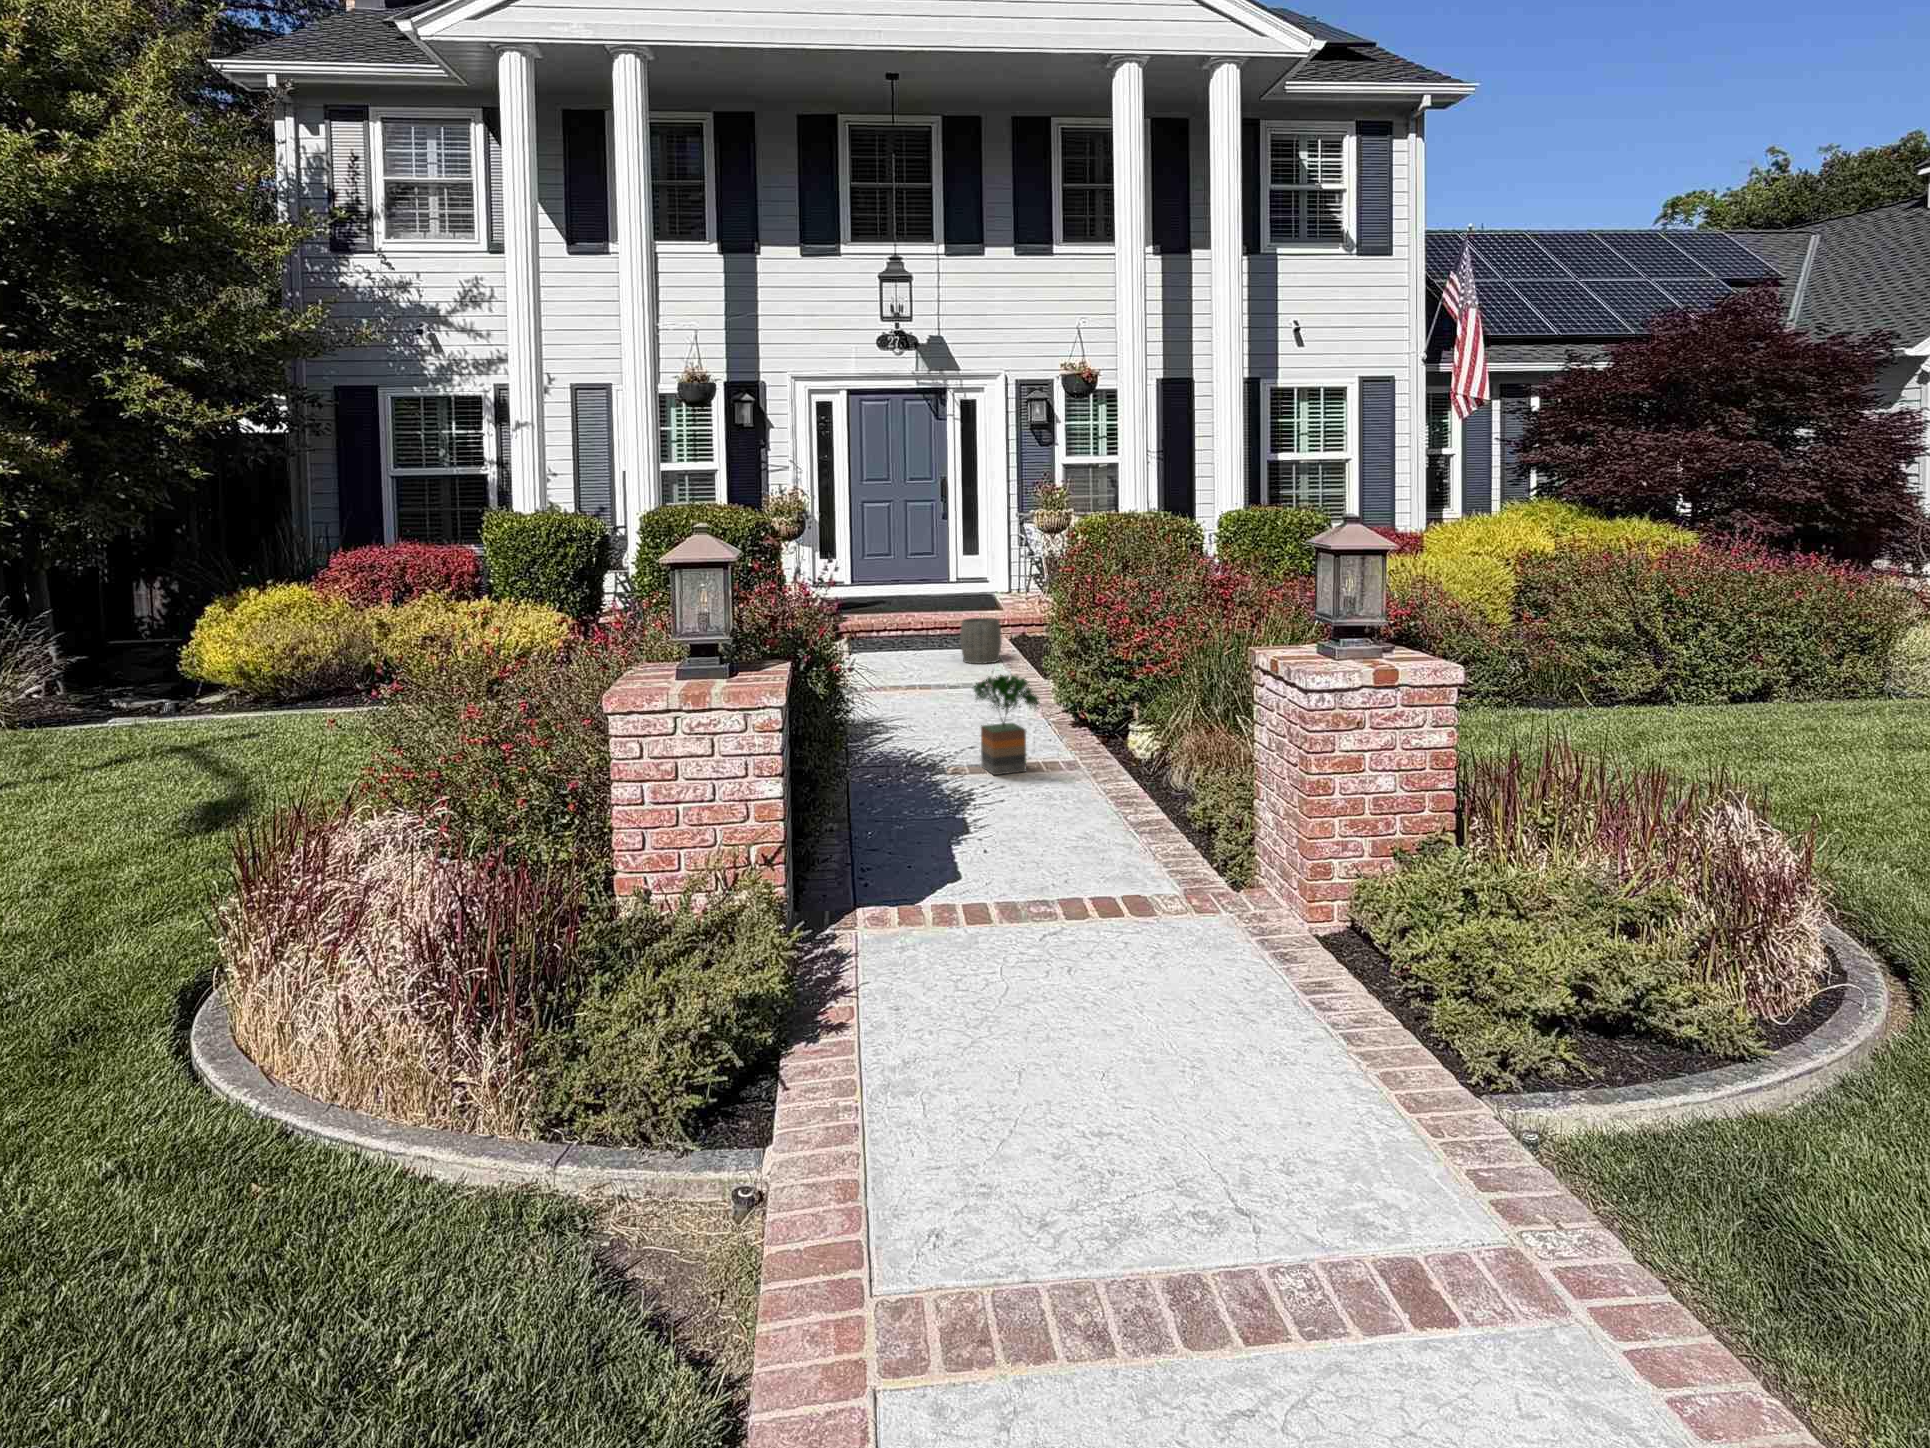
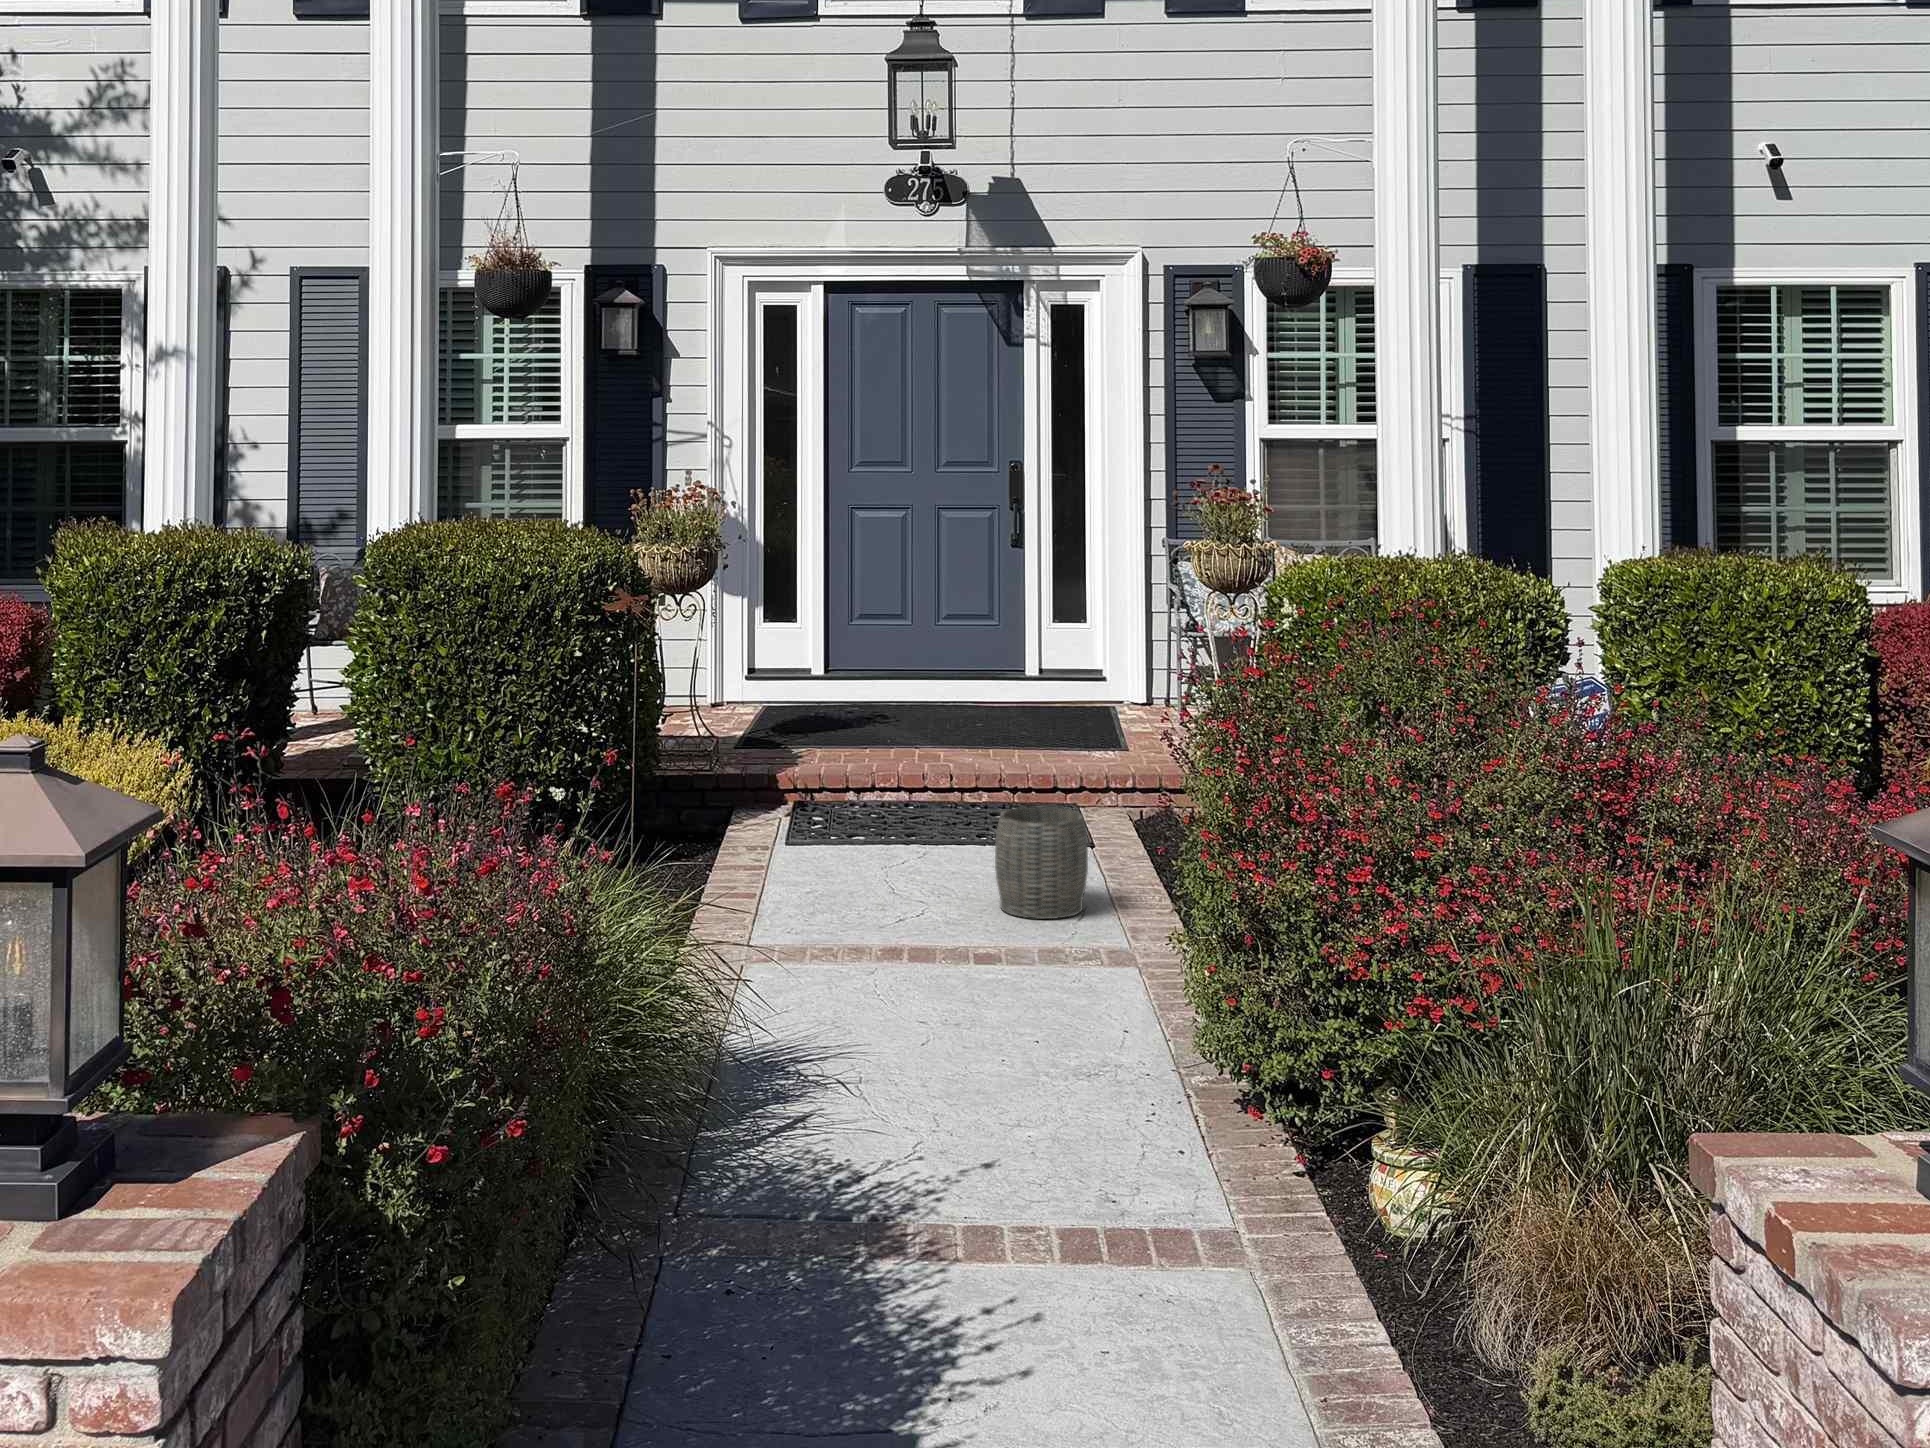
potted tree: present [974,674,1040,775] -> none [909,1077,1093,1374]

